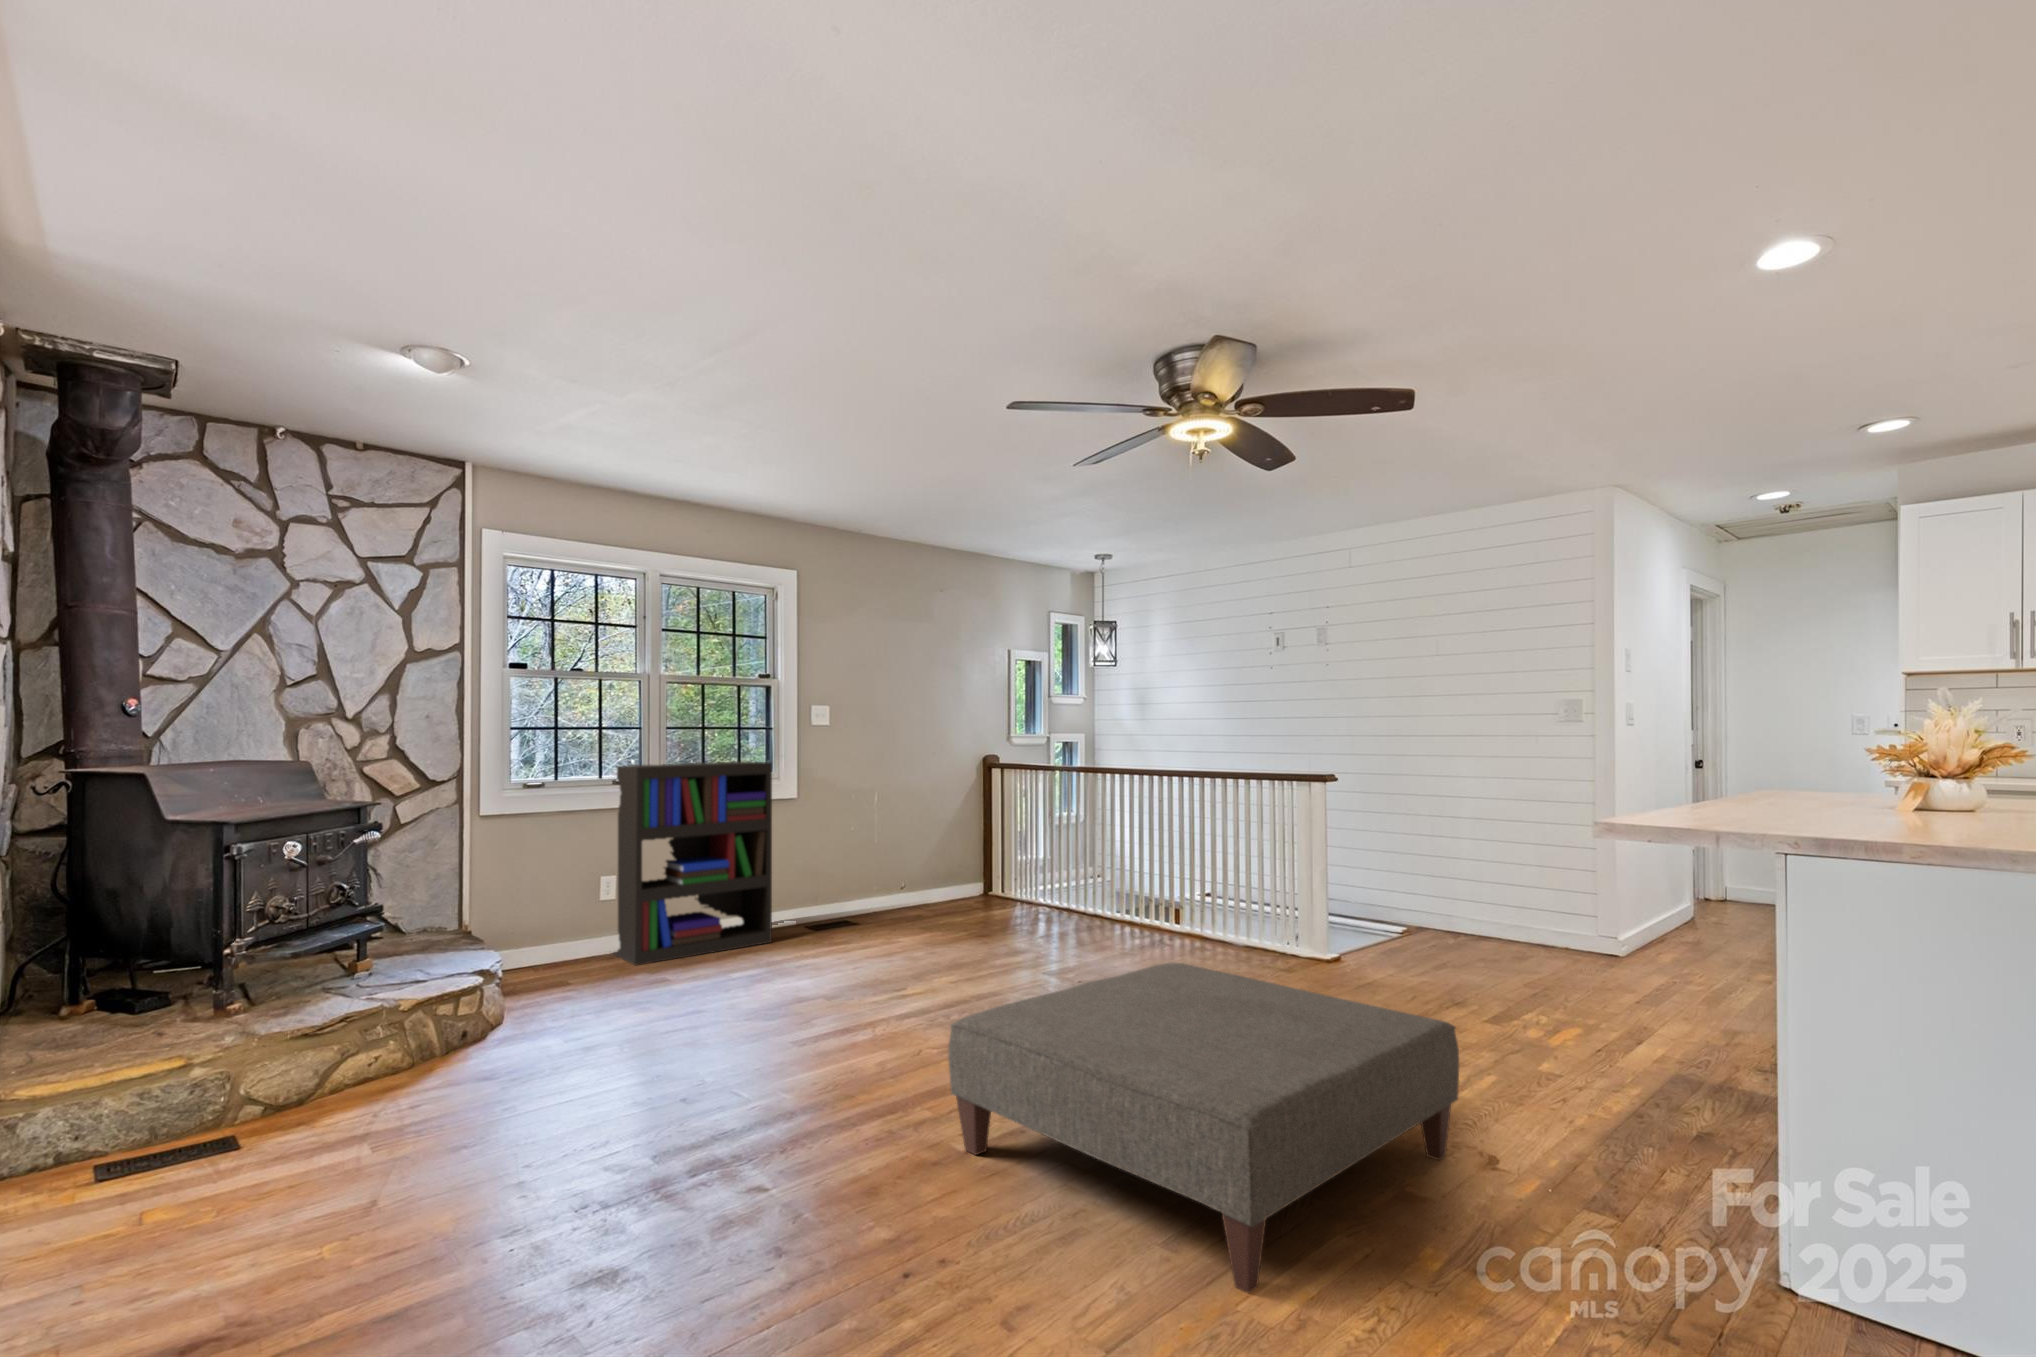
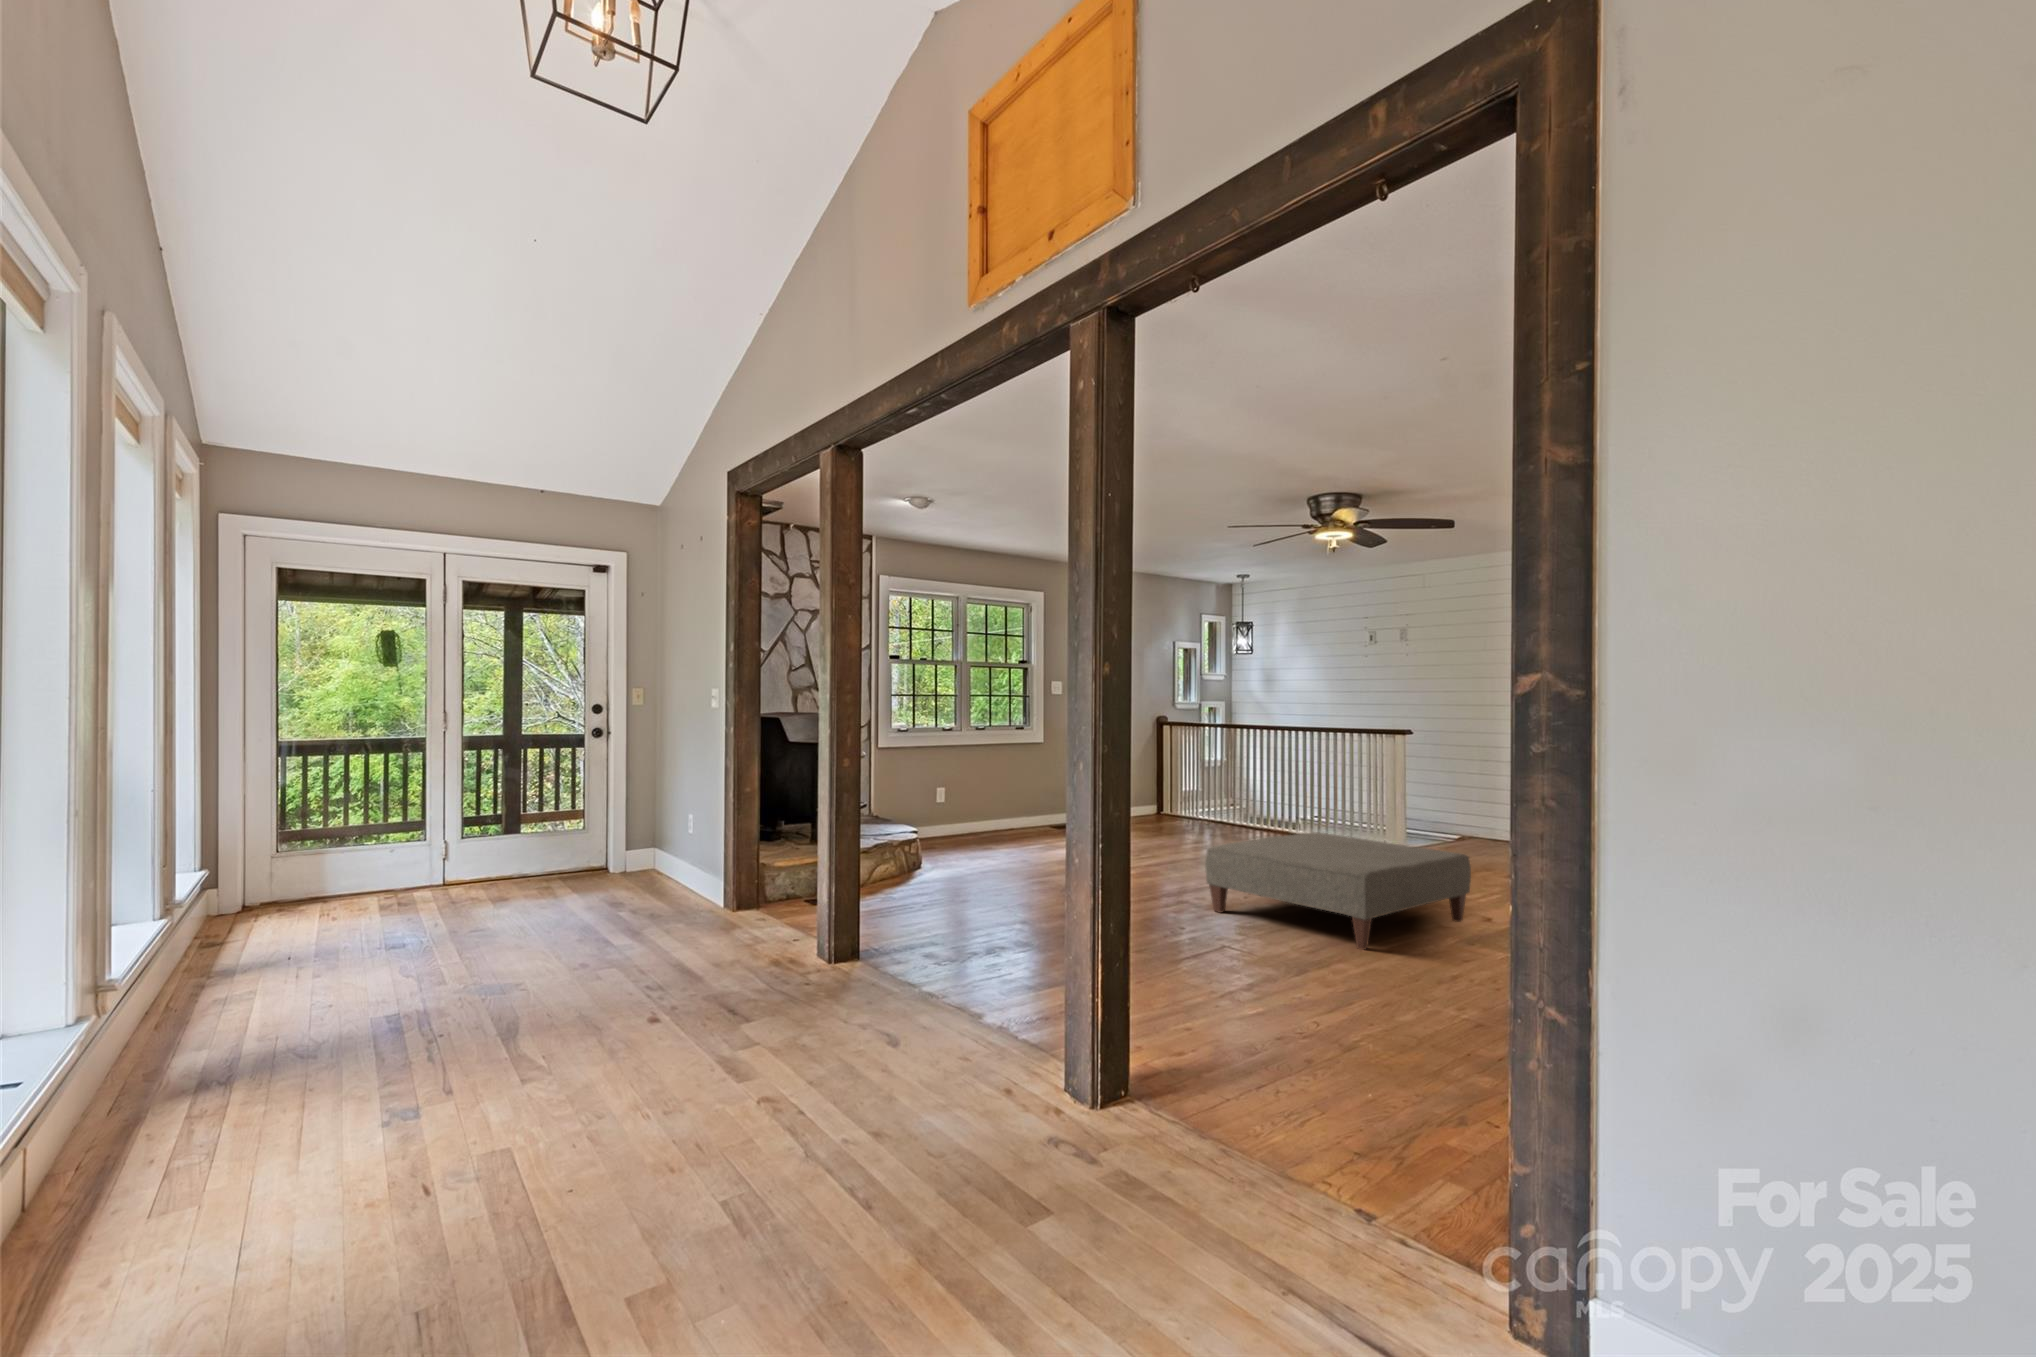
bookshelf: present [613,762,772,966] -> none [941,718,1037,842]

